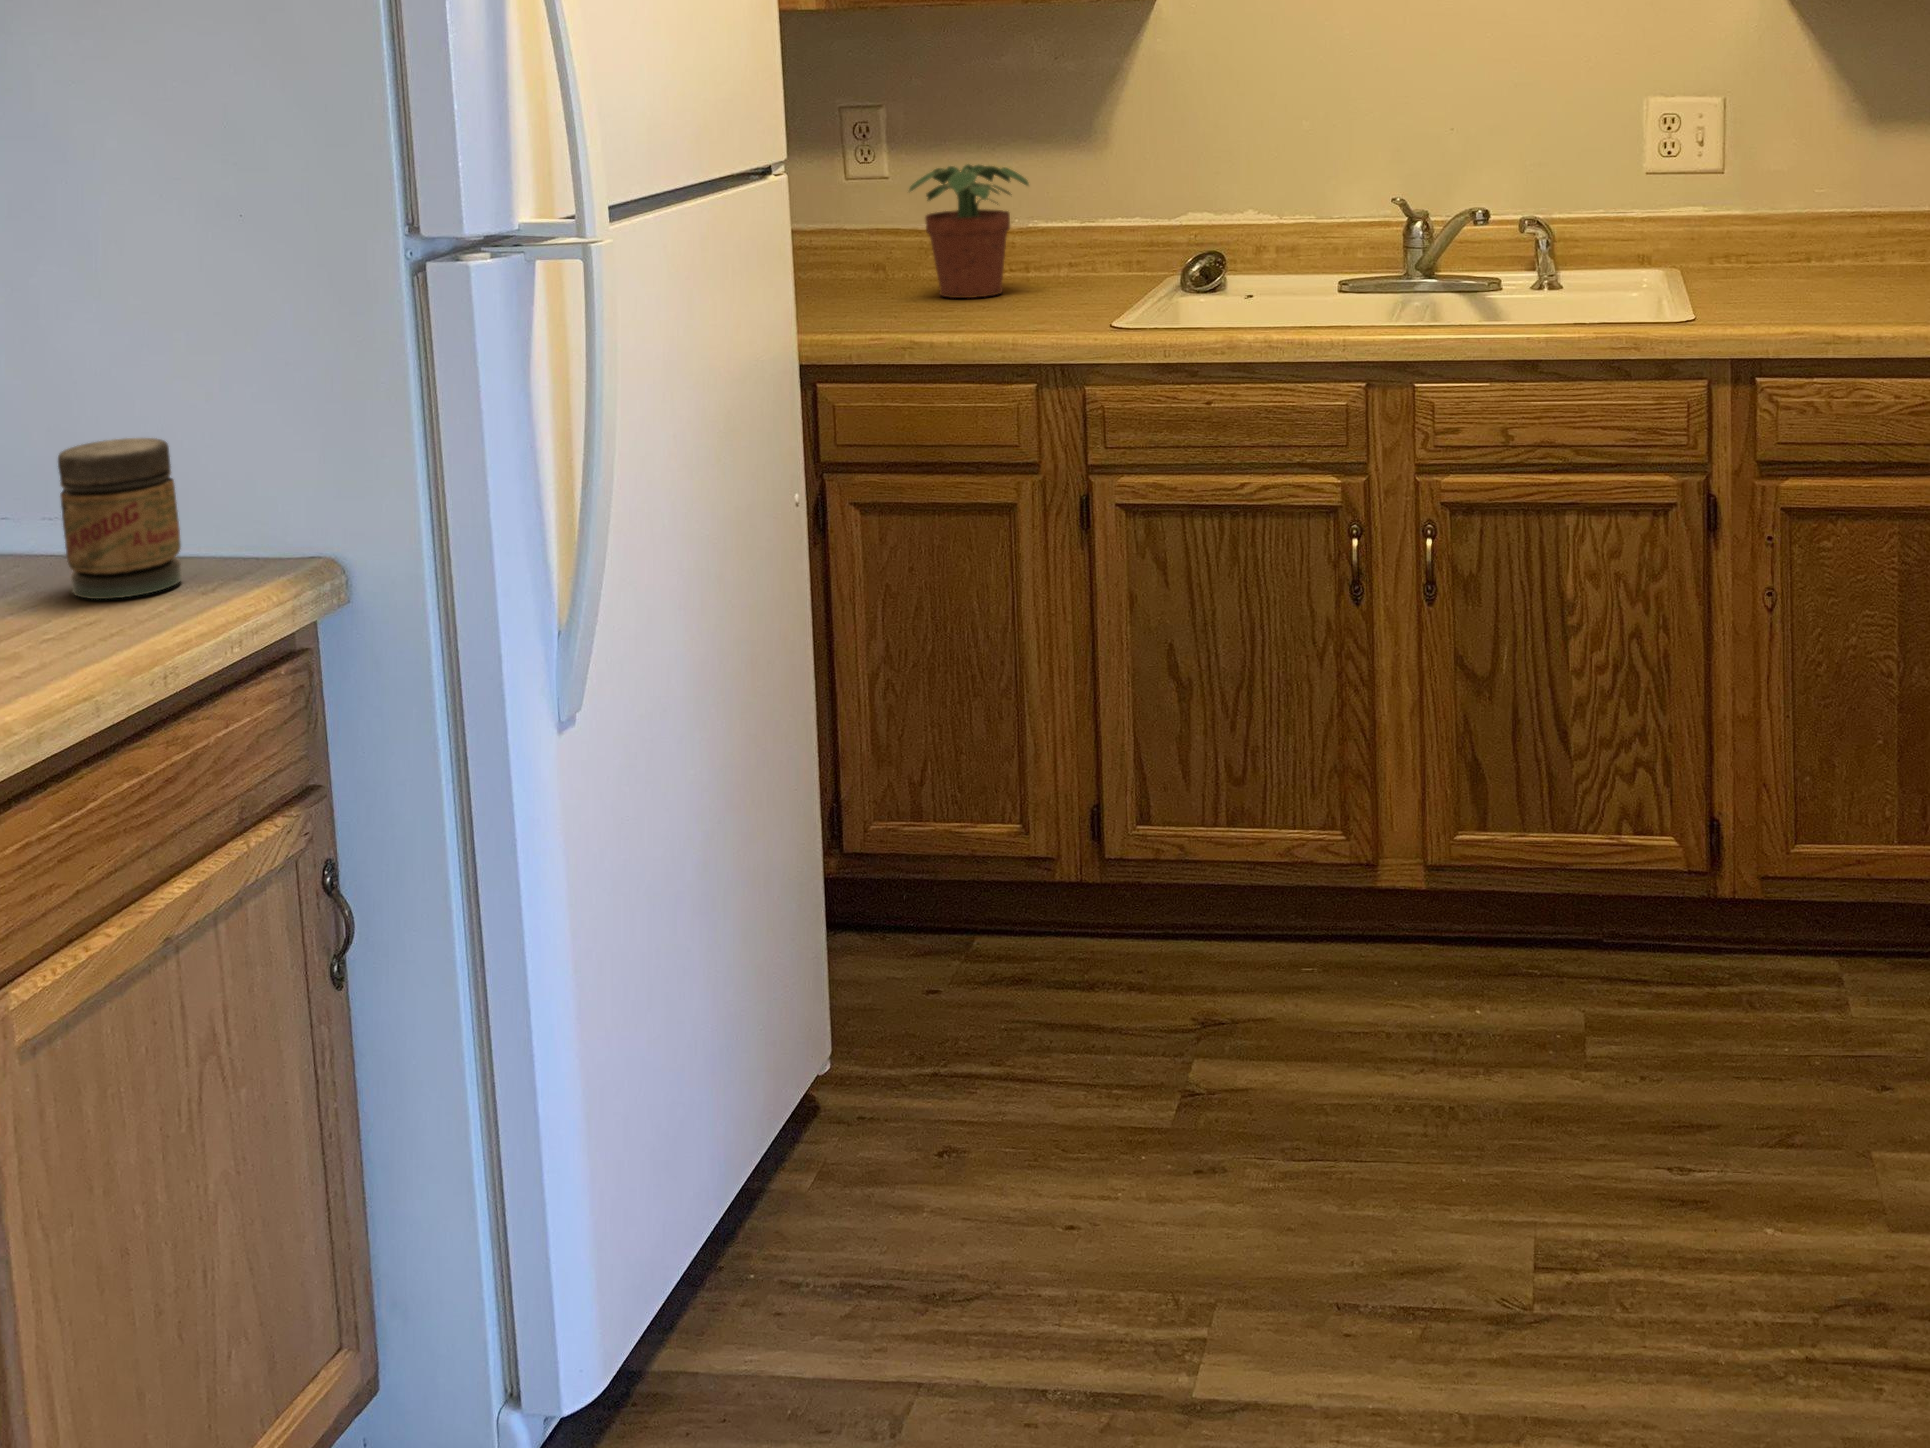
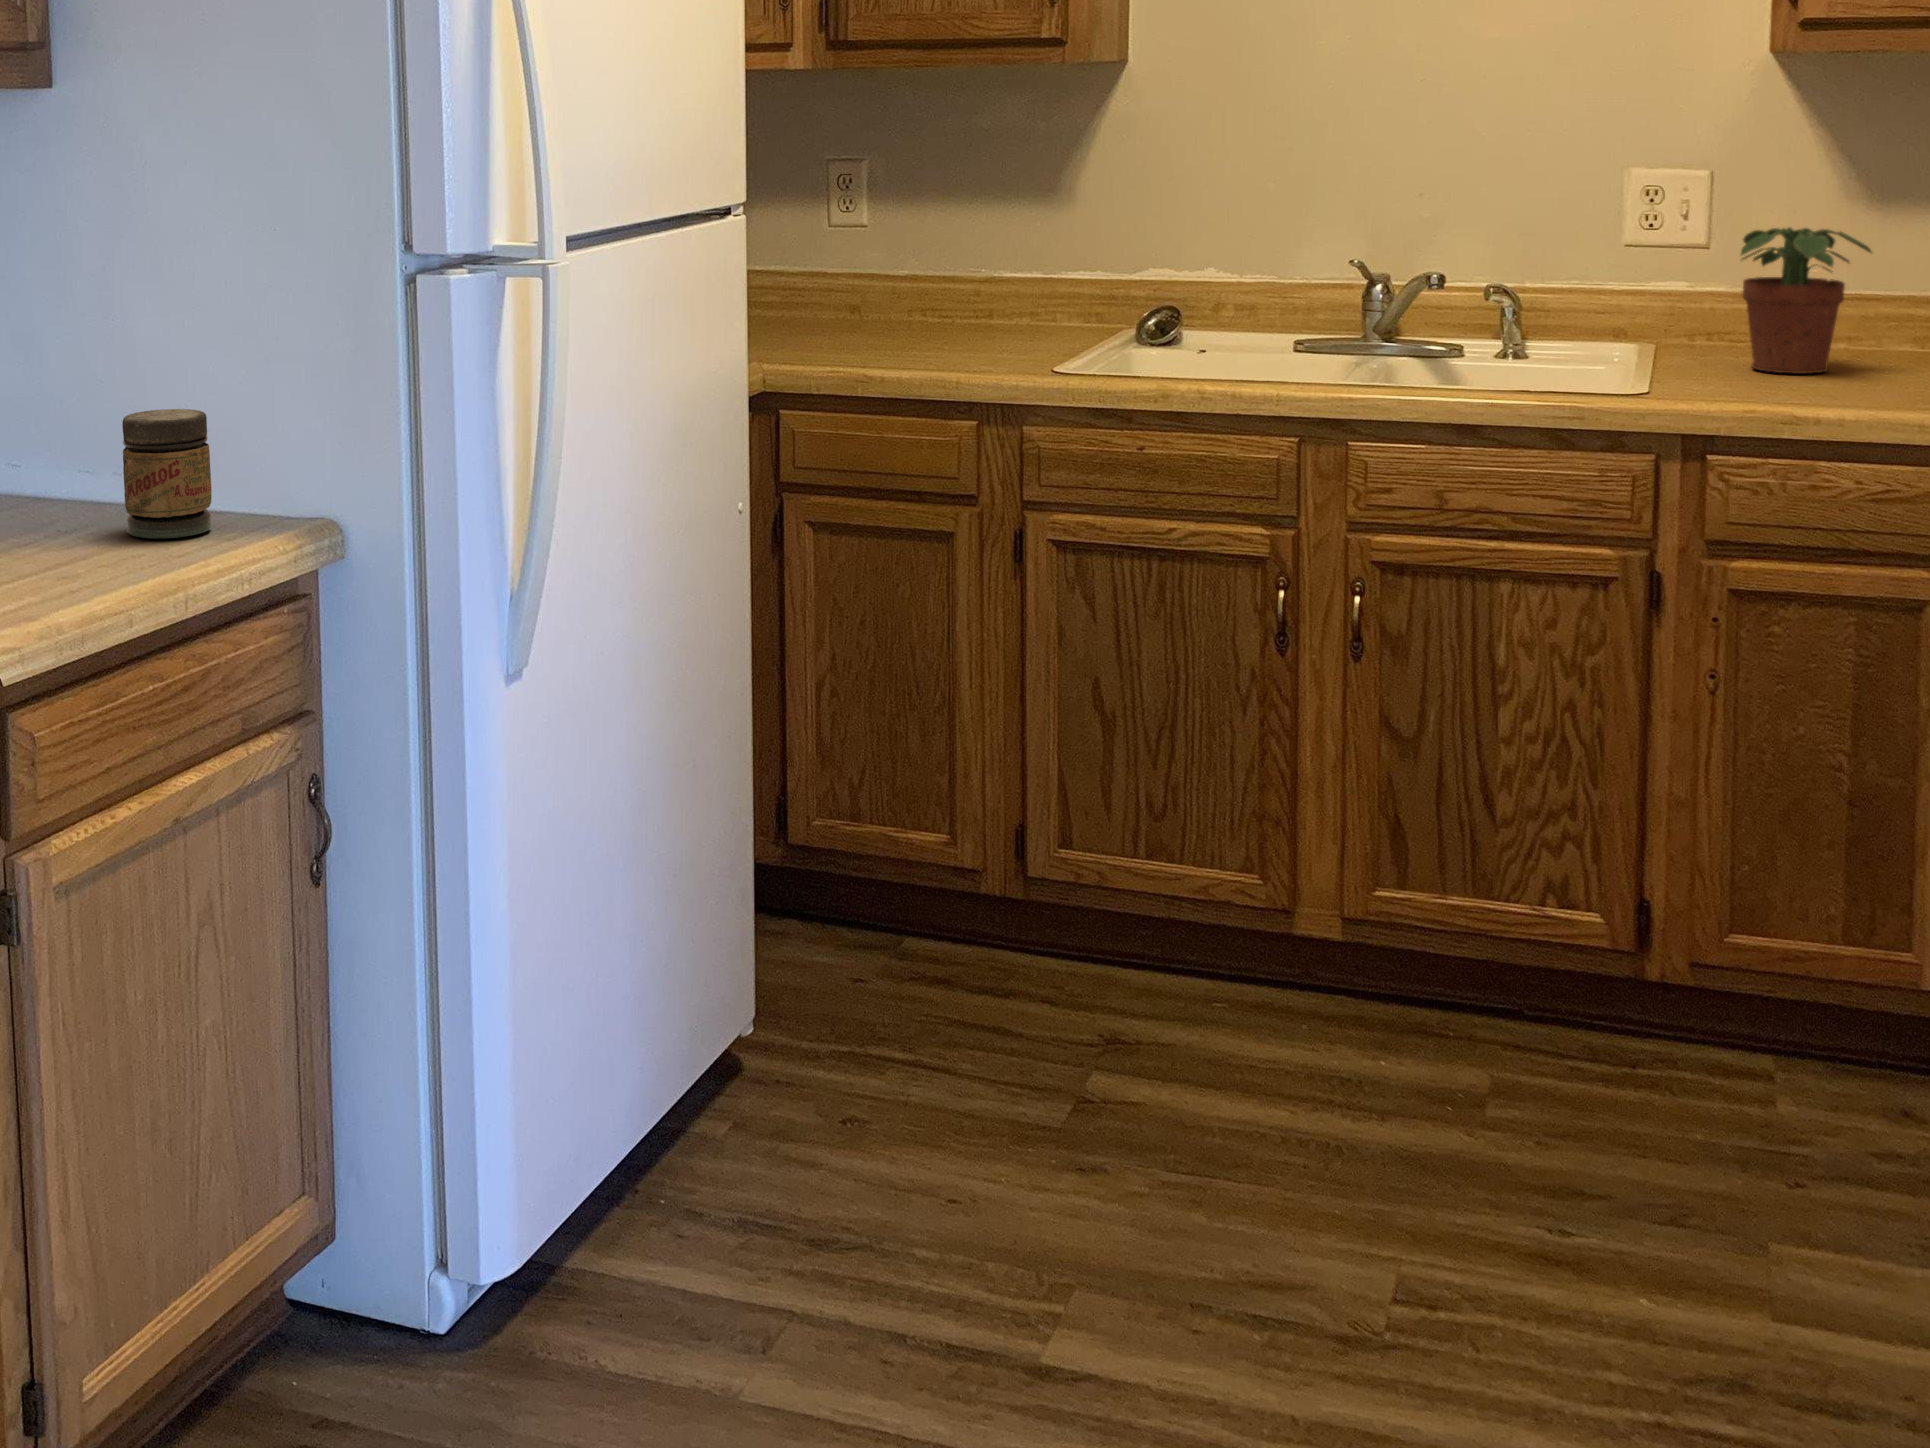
potted plant: present [909,164,1029,298] -> present [1741,227,1871,373]

